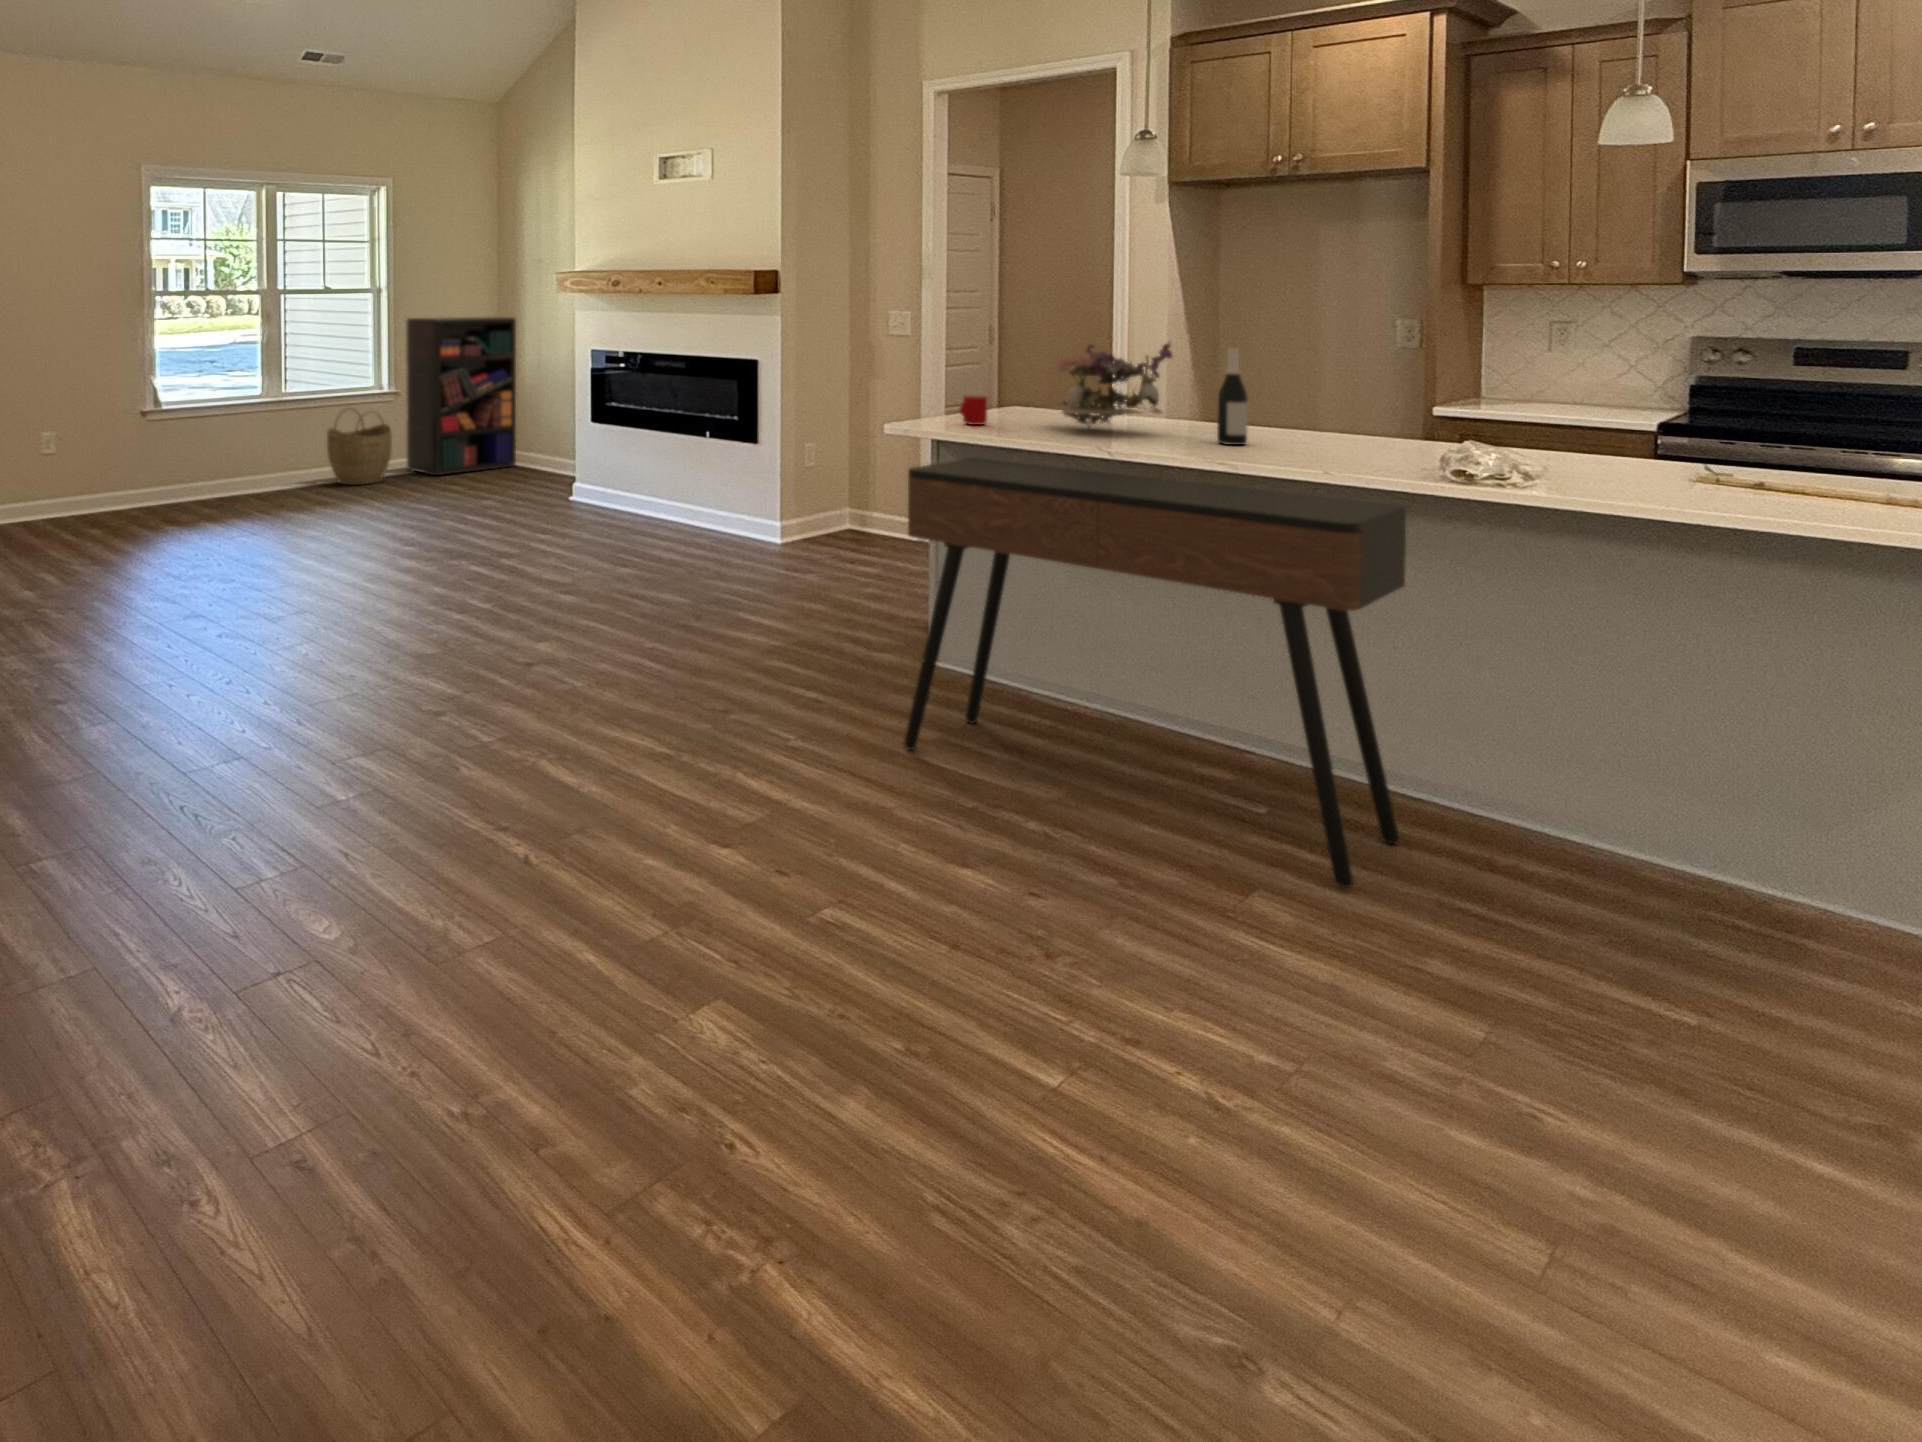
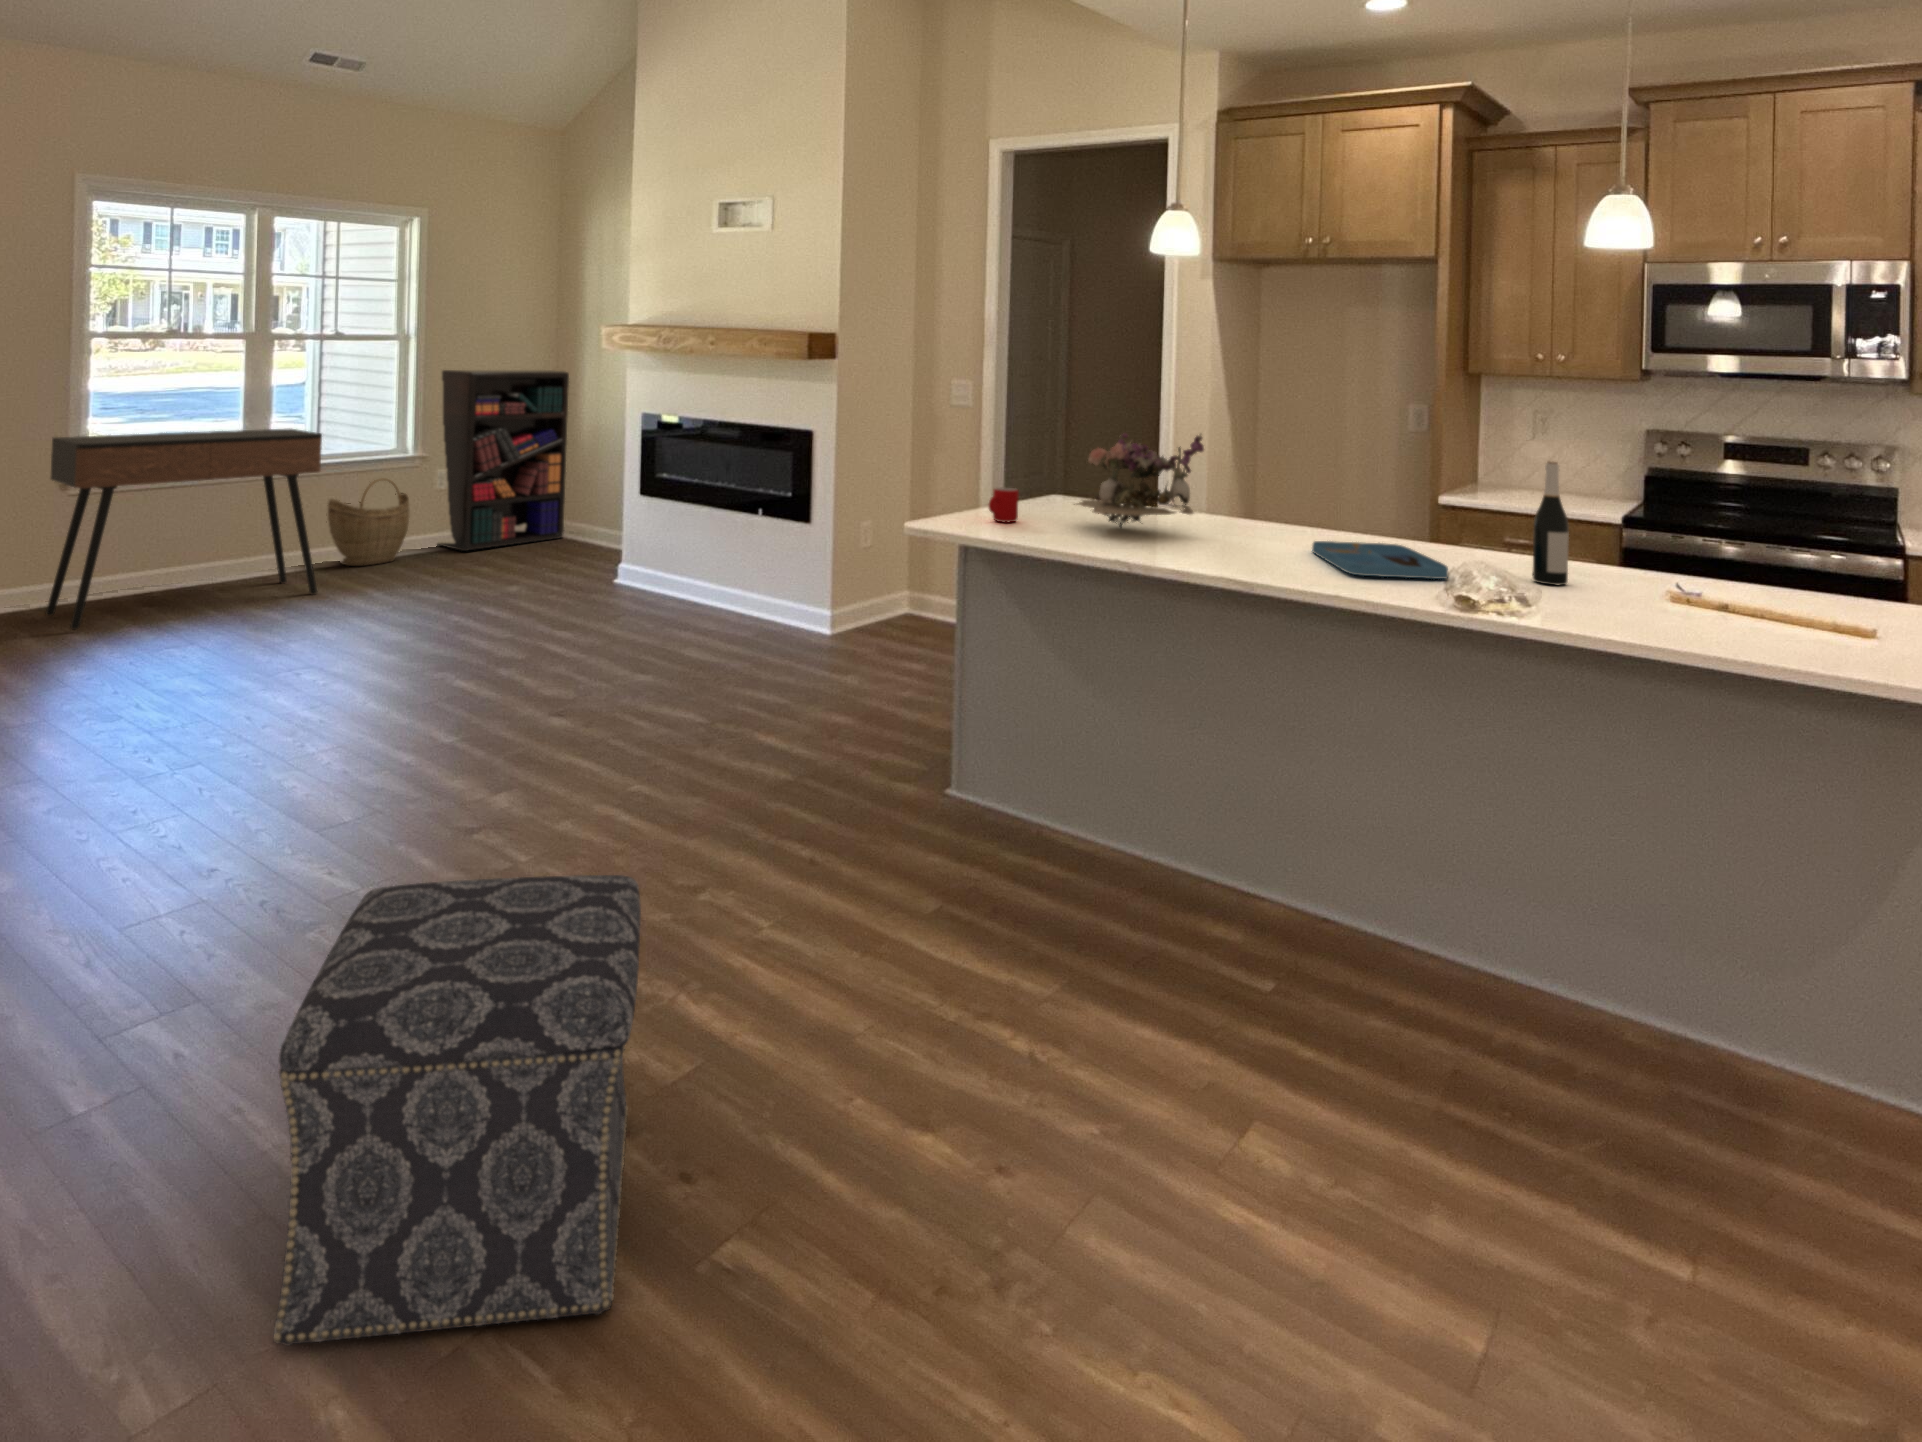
wine bottle: present [1217,346,1248,445] -> present [1532,462,1569,585]
tray: none [1287,435,1431,463] -> present [1312,541,1448,579]
console table: present [903,458,1406,888] -> present [46,429,322,630]
ottoman: none [527,650,753,917] -> present [273,875,641,1346]

